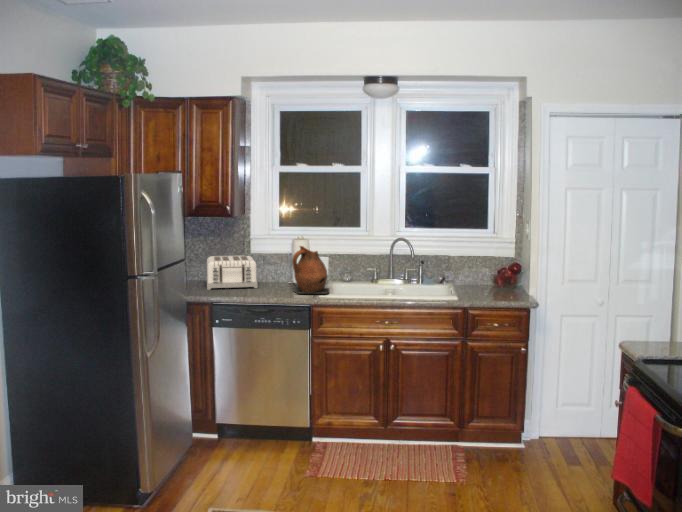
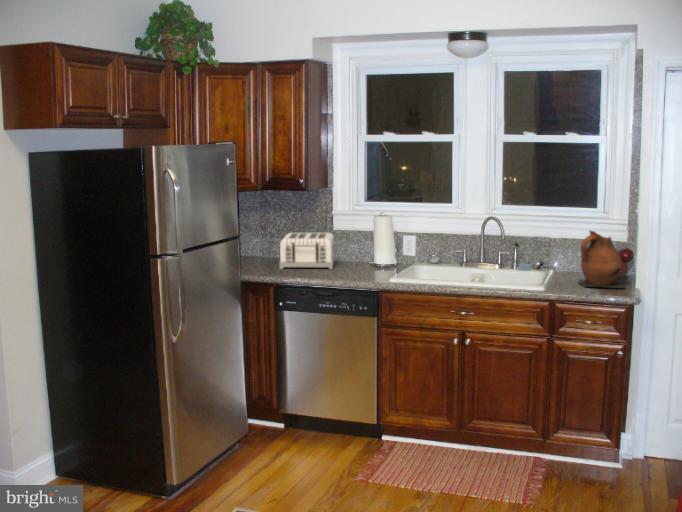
ceramic pitcher: present [292,246,329,294] -> present [579,230,624,288]

